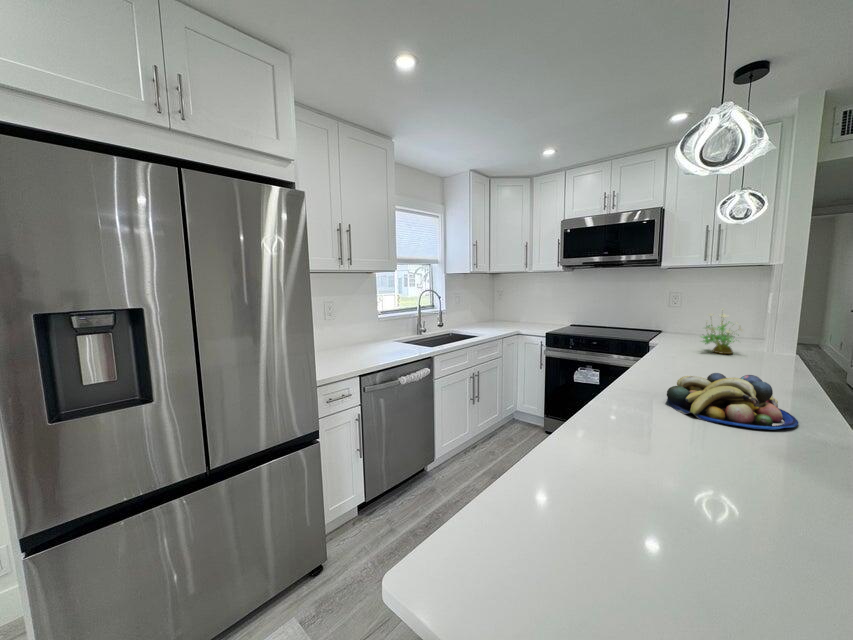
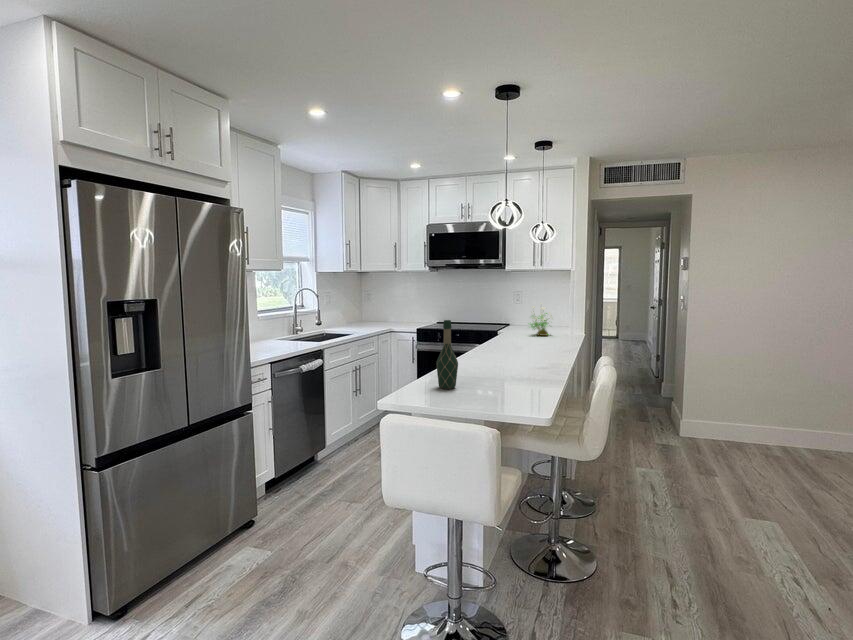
fruit bowl: present [666,373,798,430] -> none [494,337,553,361]
wine bottle: none [549,379,611,566] -> present [436,320,458,389]

